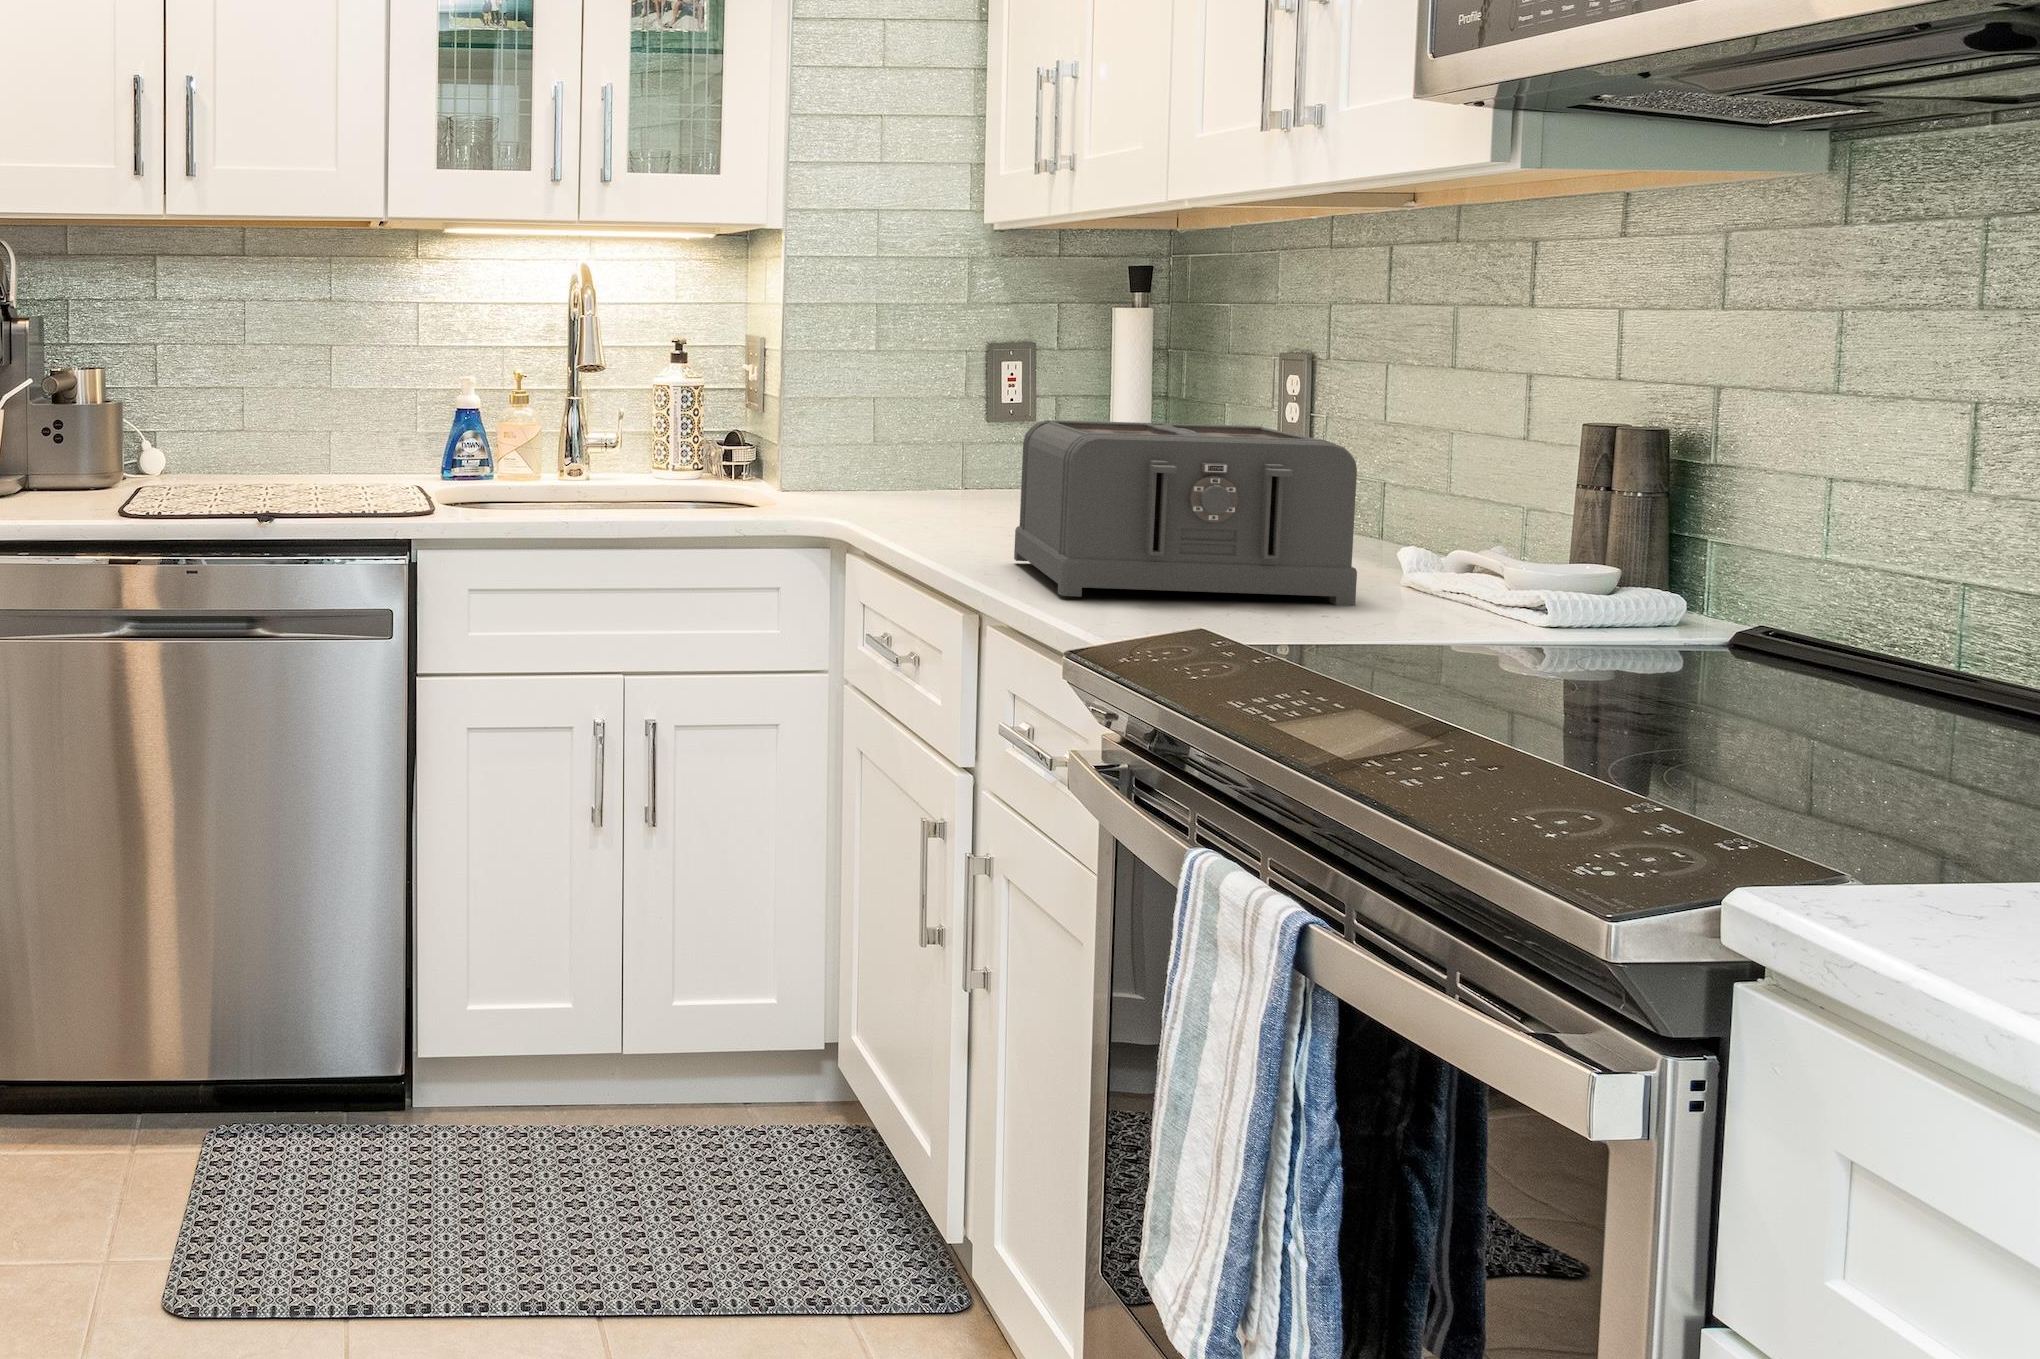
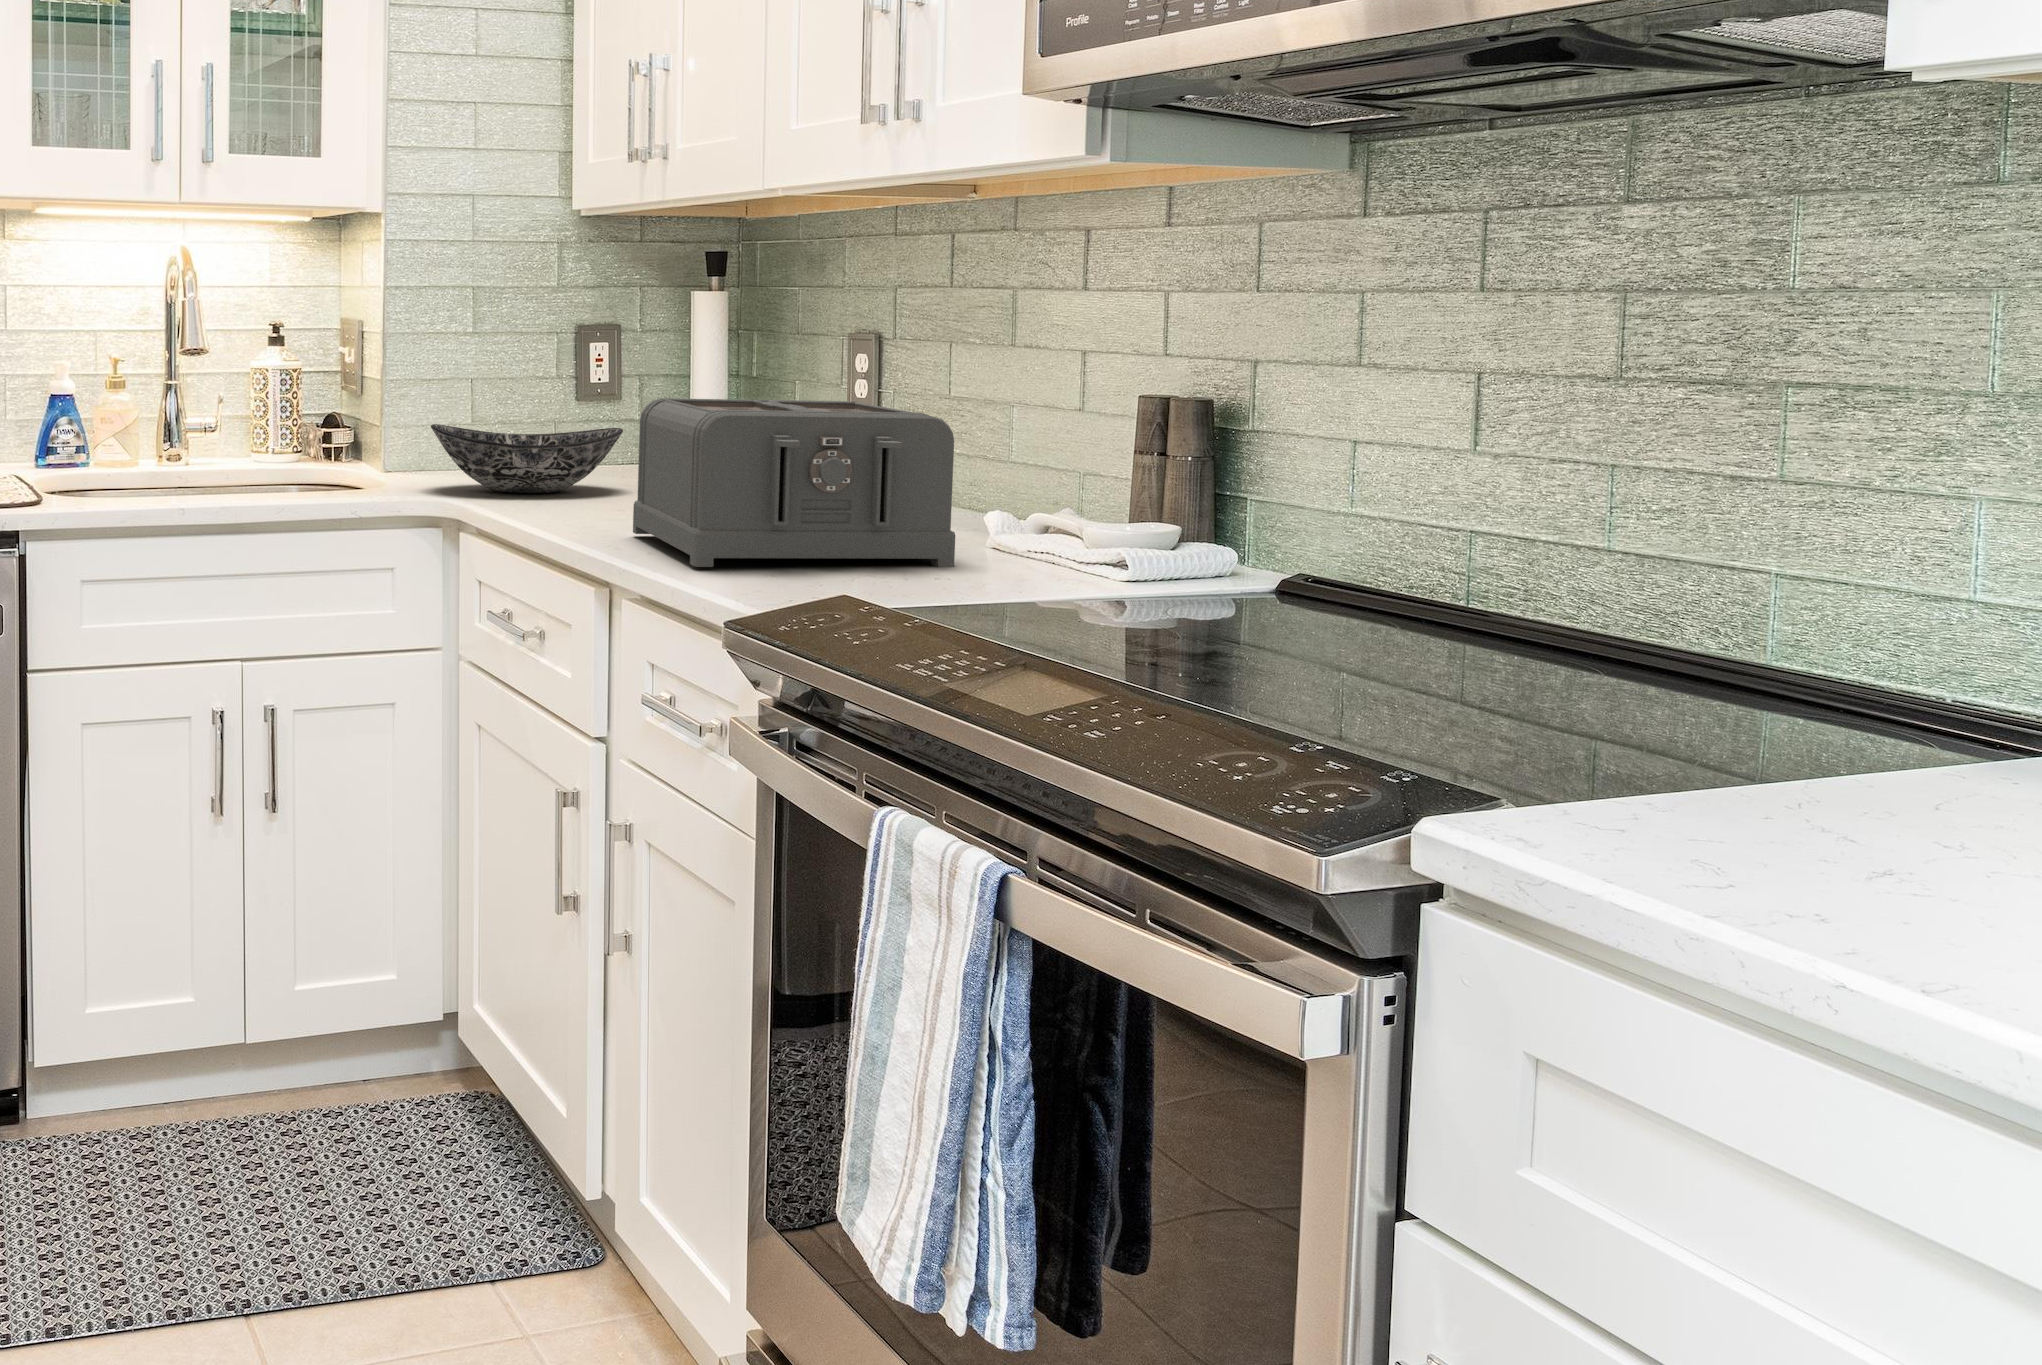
bowl: none [827,444,1030,517] -> present [431,424,623,493]

